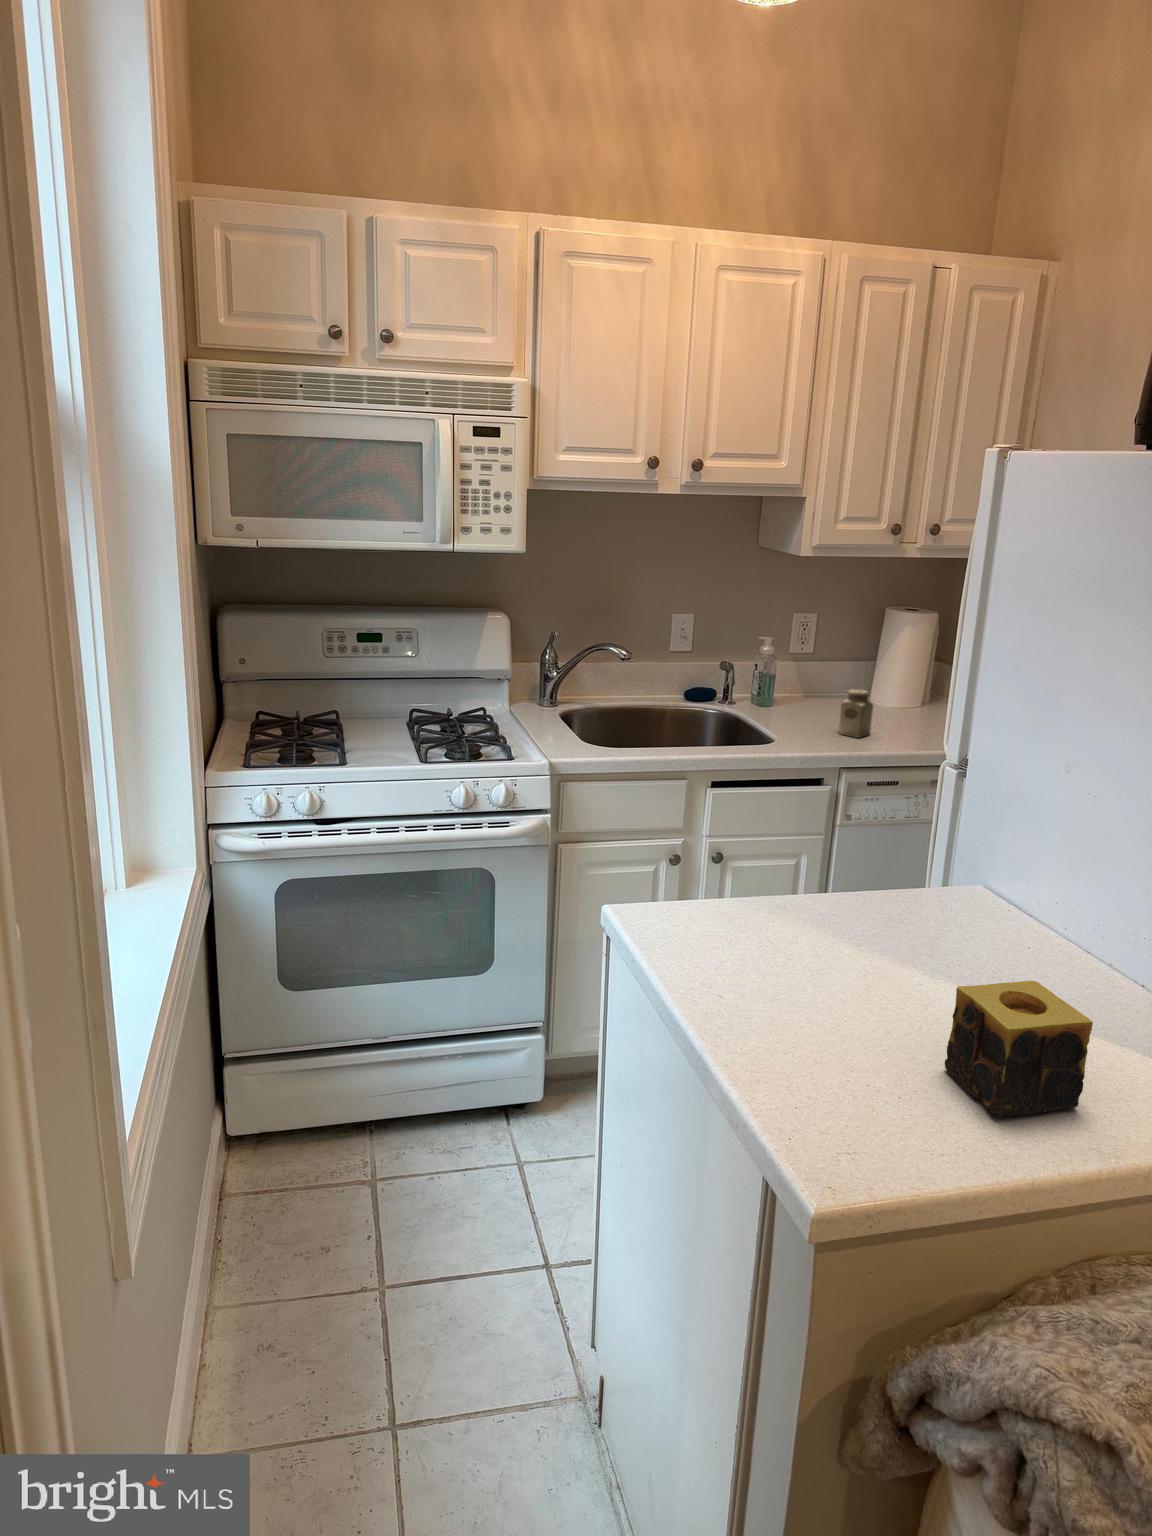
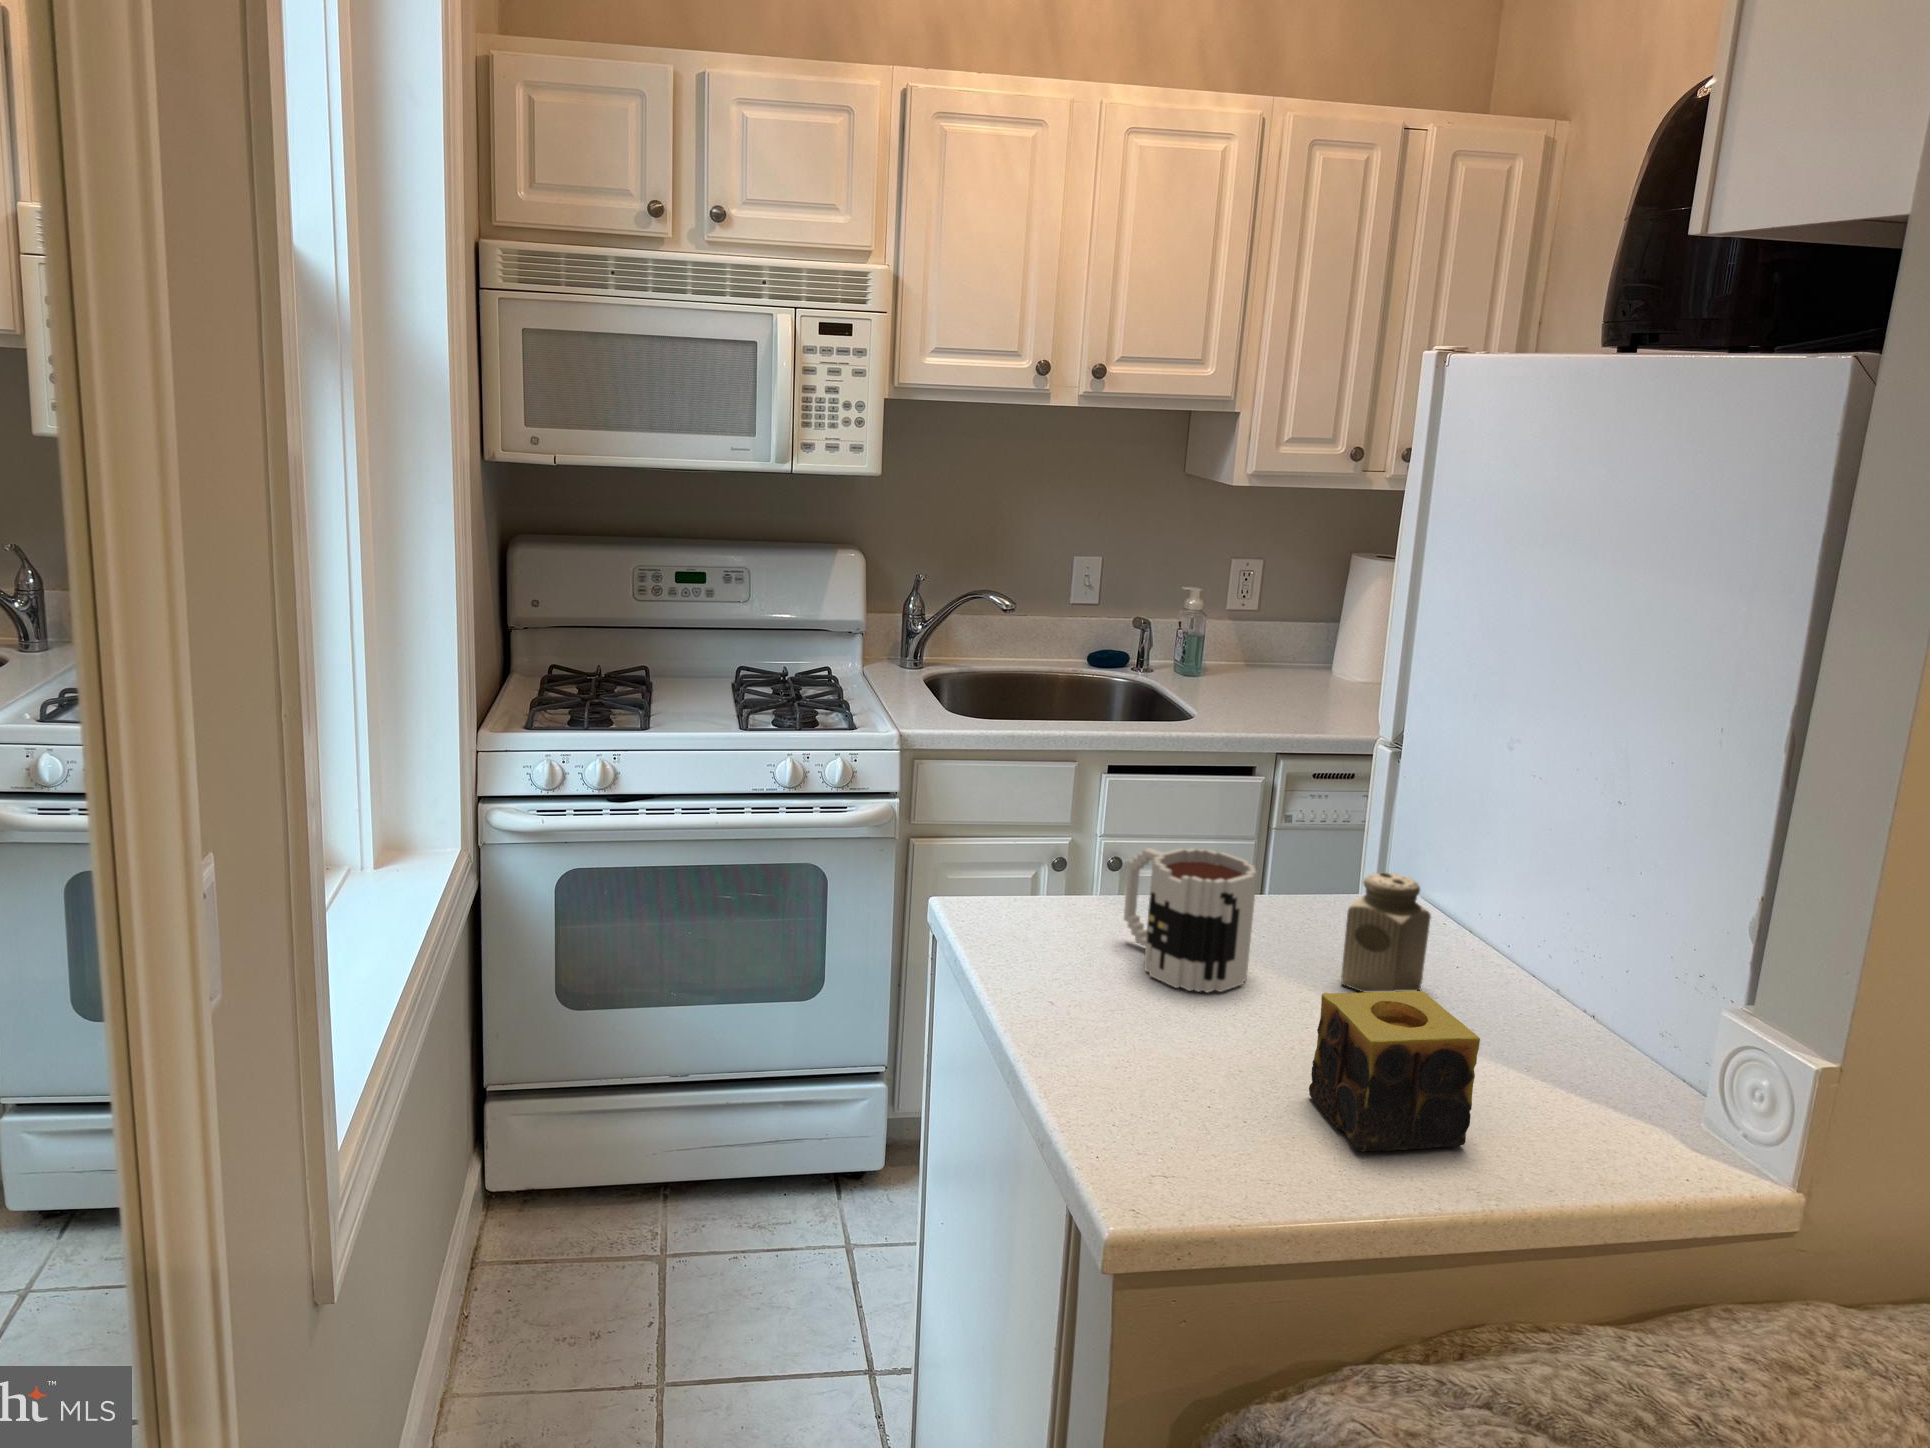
salt shaker: present [839,689,873,738] -> present [1341,873,1431,992]
mug: none [767,862,882,980] -> present [1124,848,1257,992]

